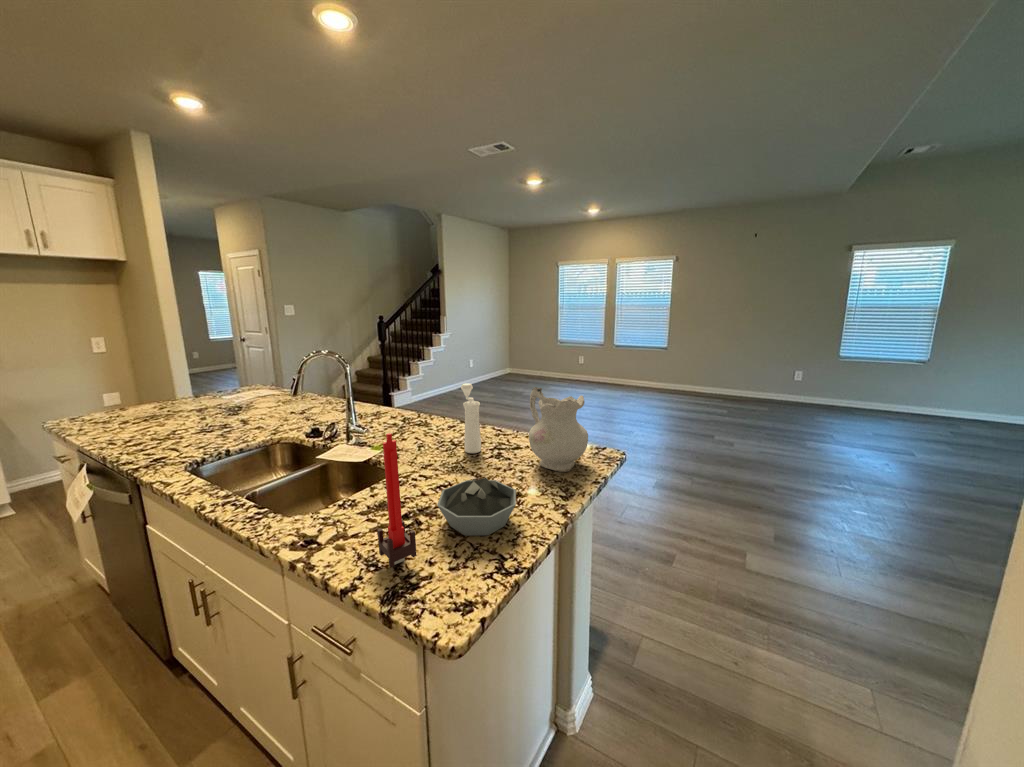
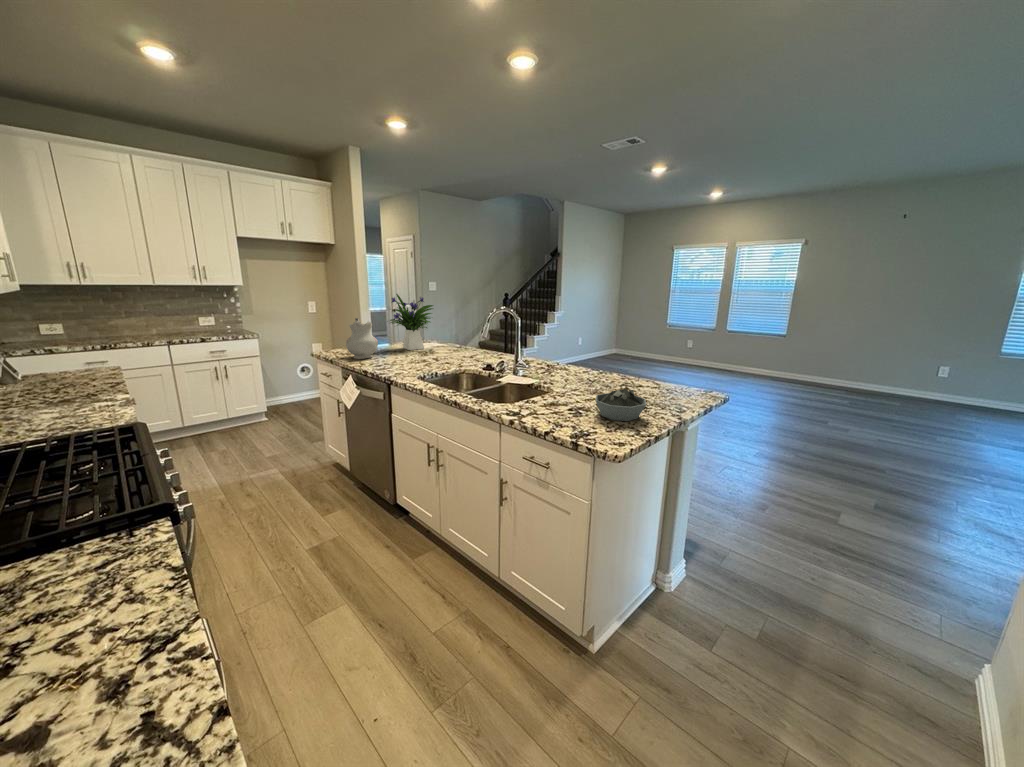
flower arrangement: none [166,328,254,405] -> present [390,294,433,350]
pepper mill: present [461,383,481,453] -> none [600,338,615,387]
ceramic pitcher: present [529,387,588,472] -> present [346,318,378,359]
candle: present [377,433,417,567] -> none [565,347,587,426]

